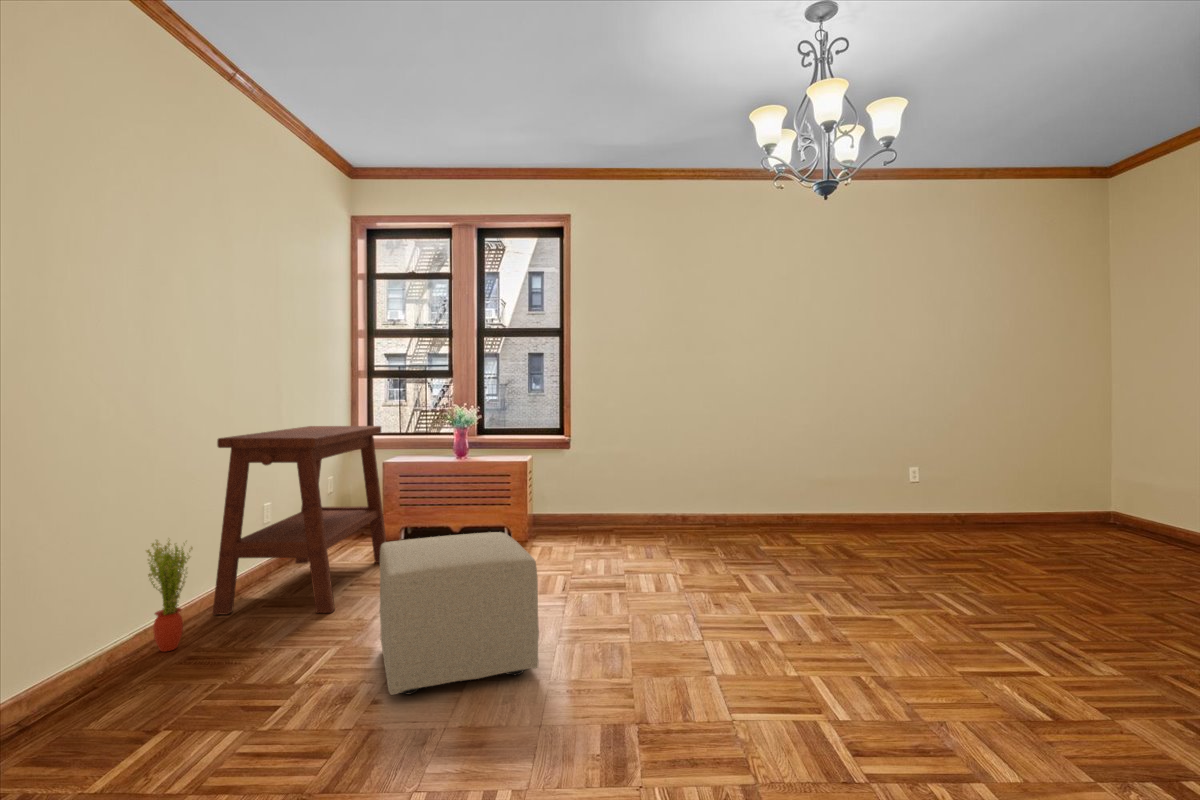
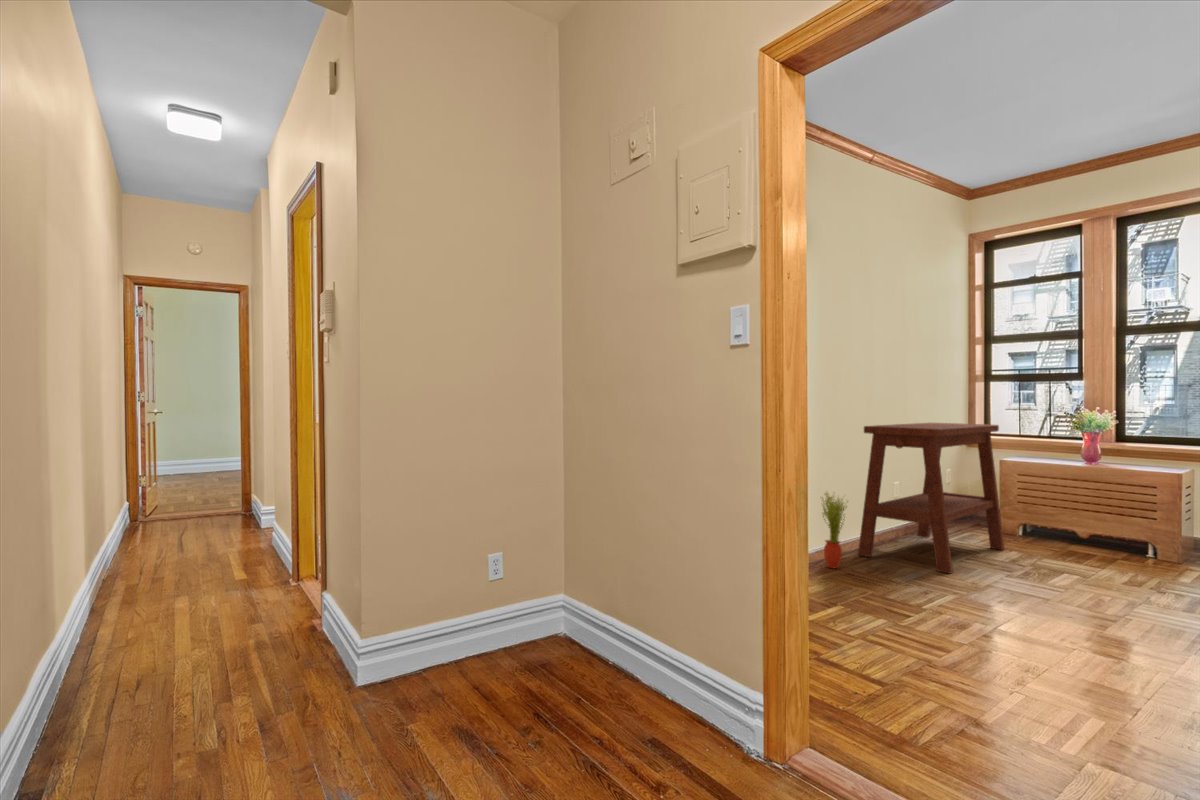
ottoman: present [380,532,539,695] -> none [994,517,1166,658]

